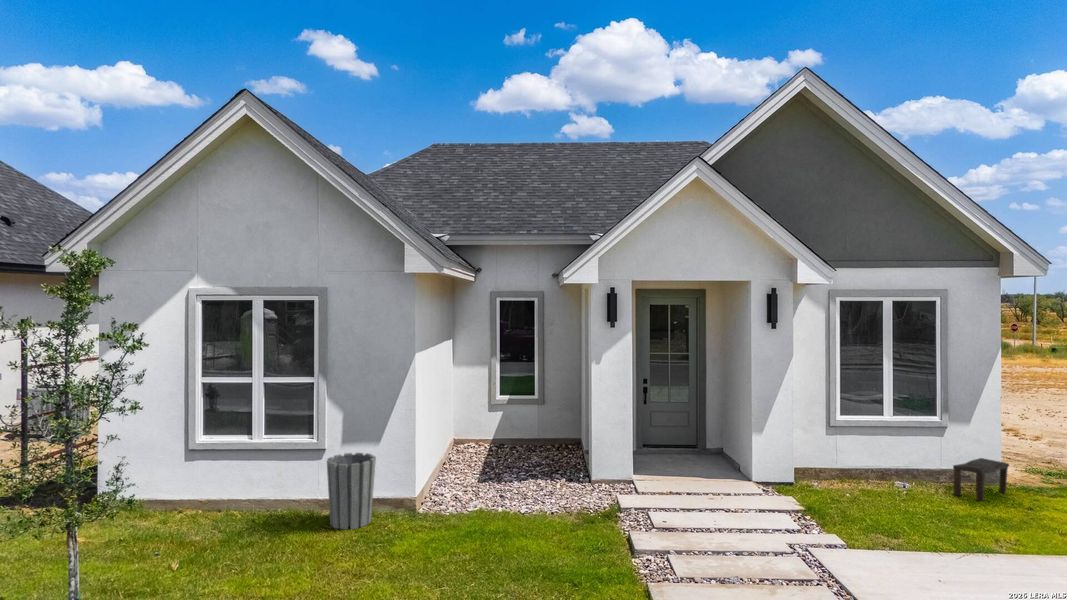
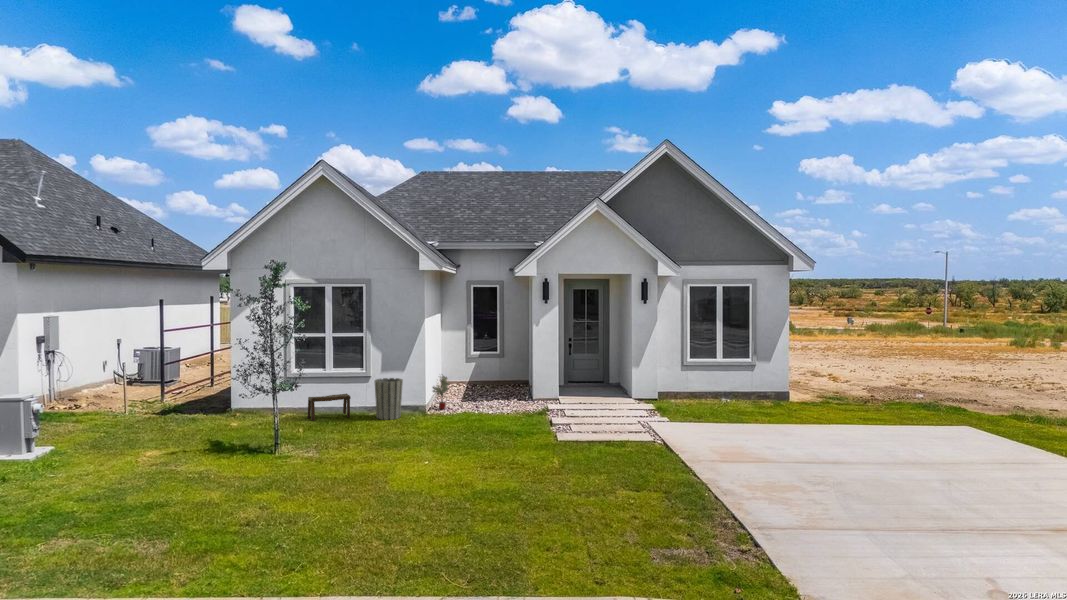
potted tree: none [429,441,458,500] -> present [433,376,449,409]
bench: present [953,458,1009,502] -> present [307,393,351,421]

